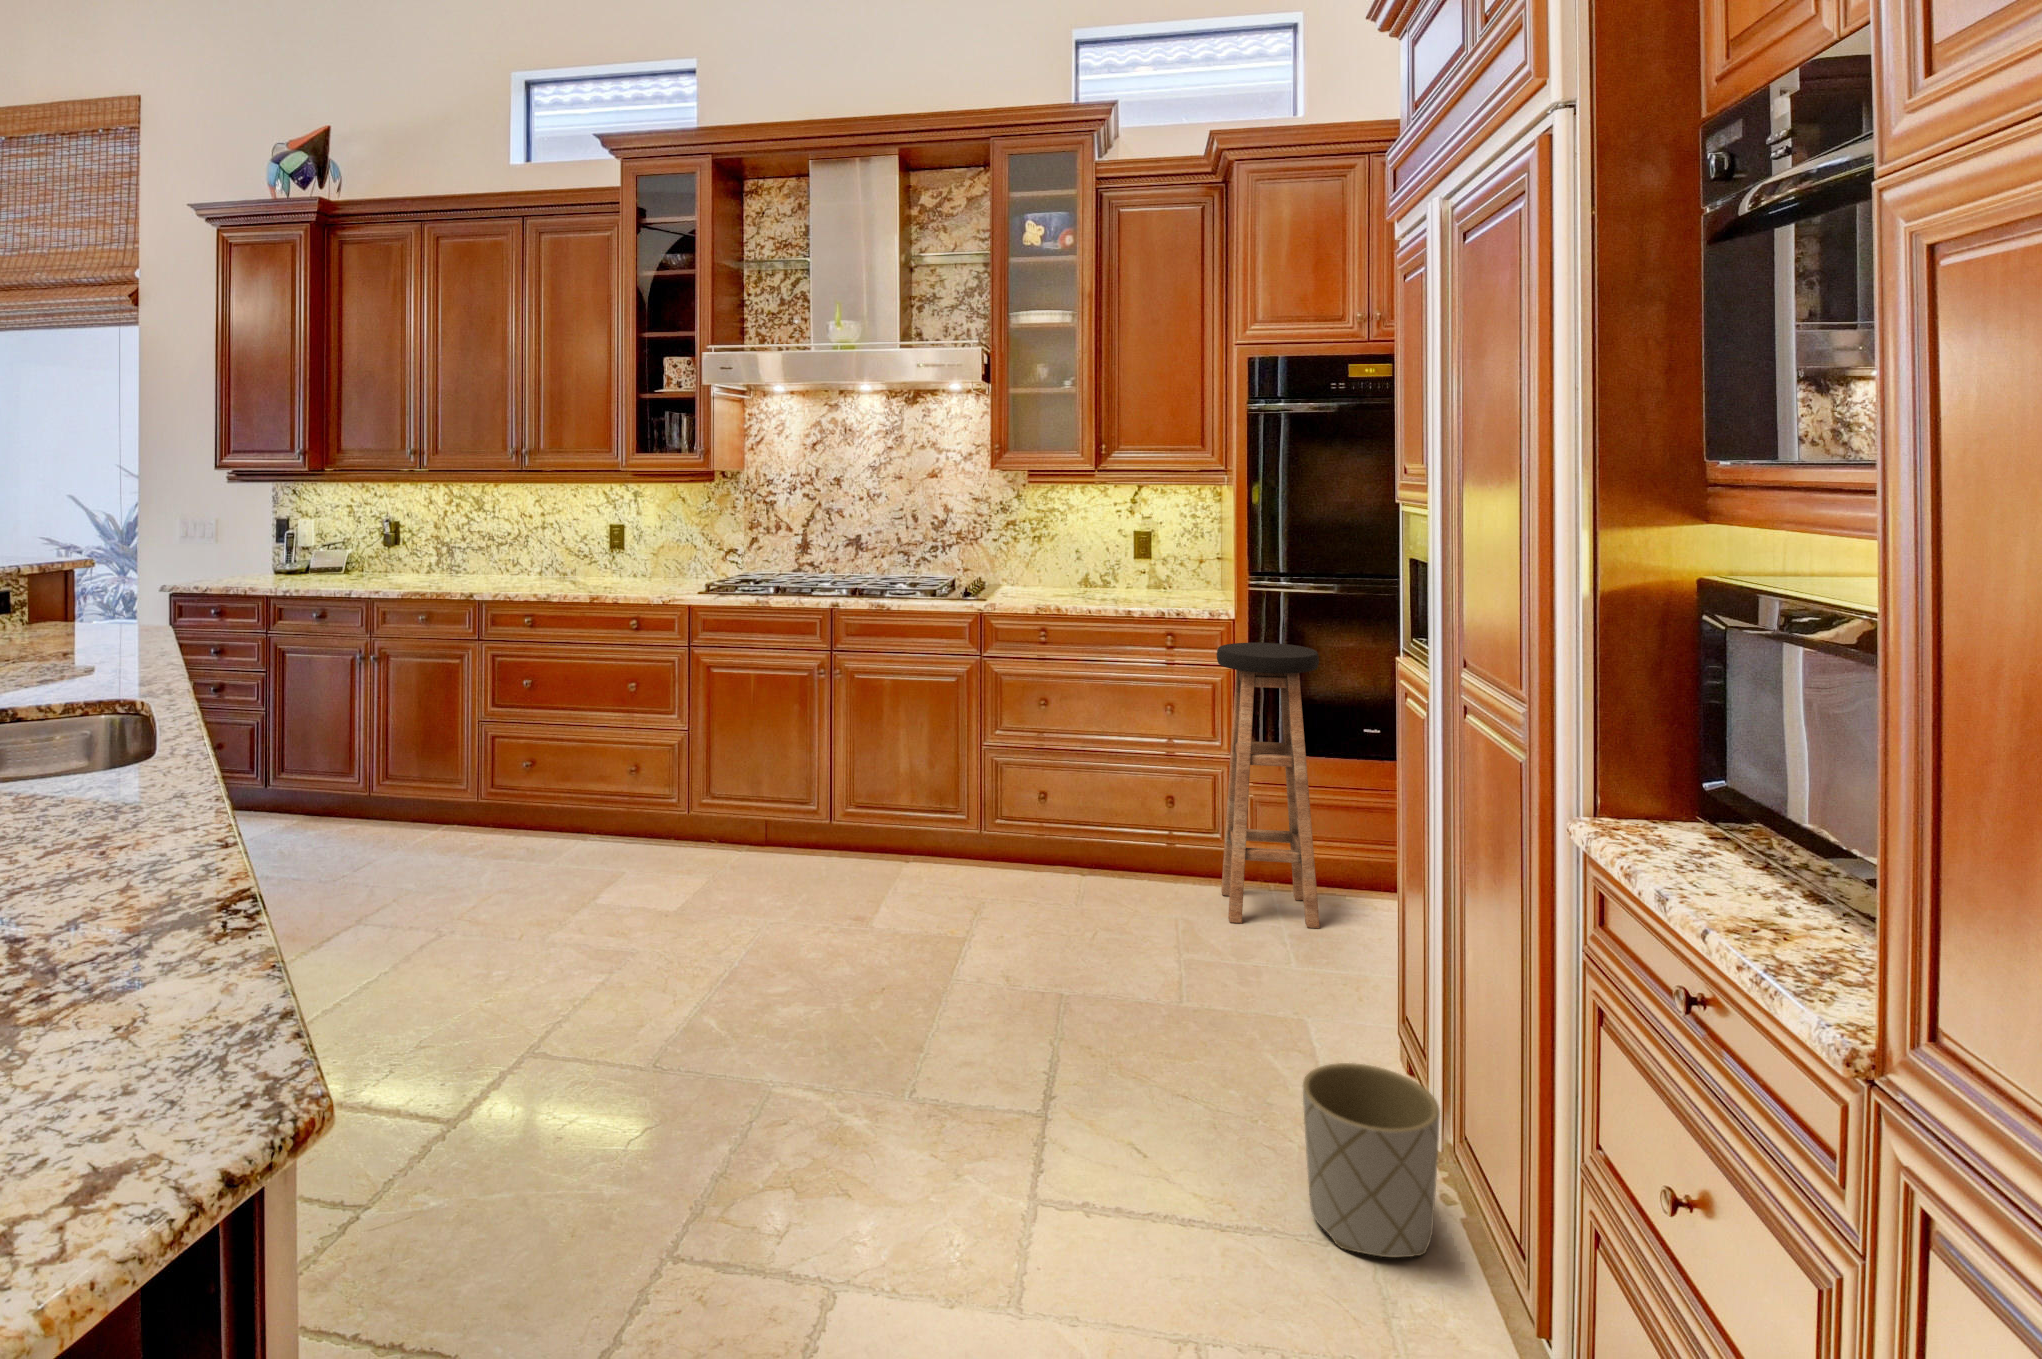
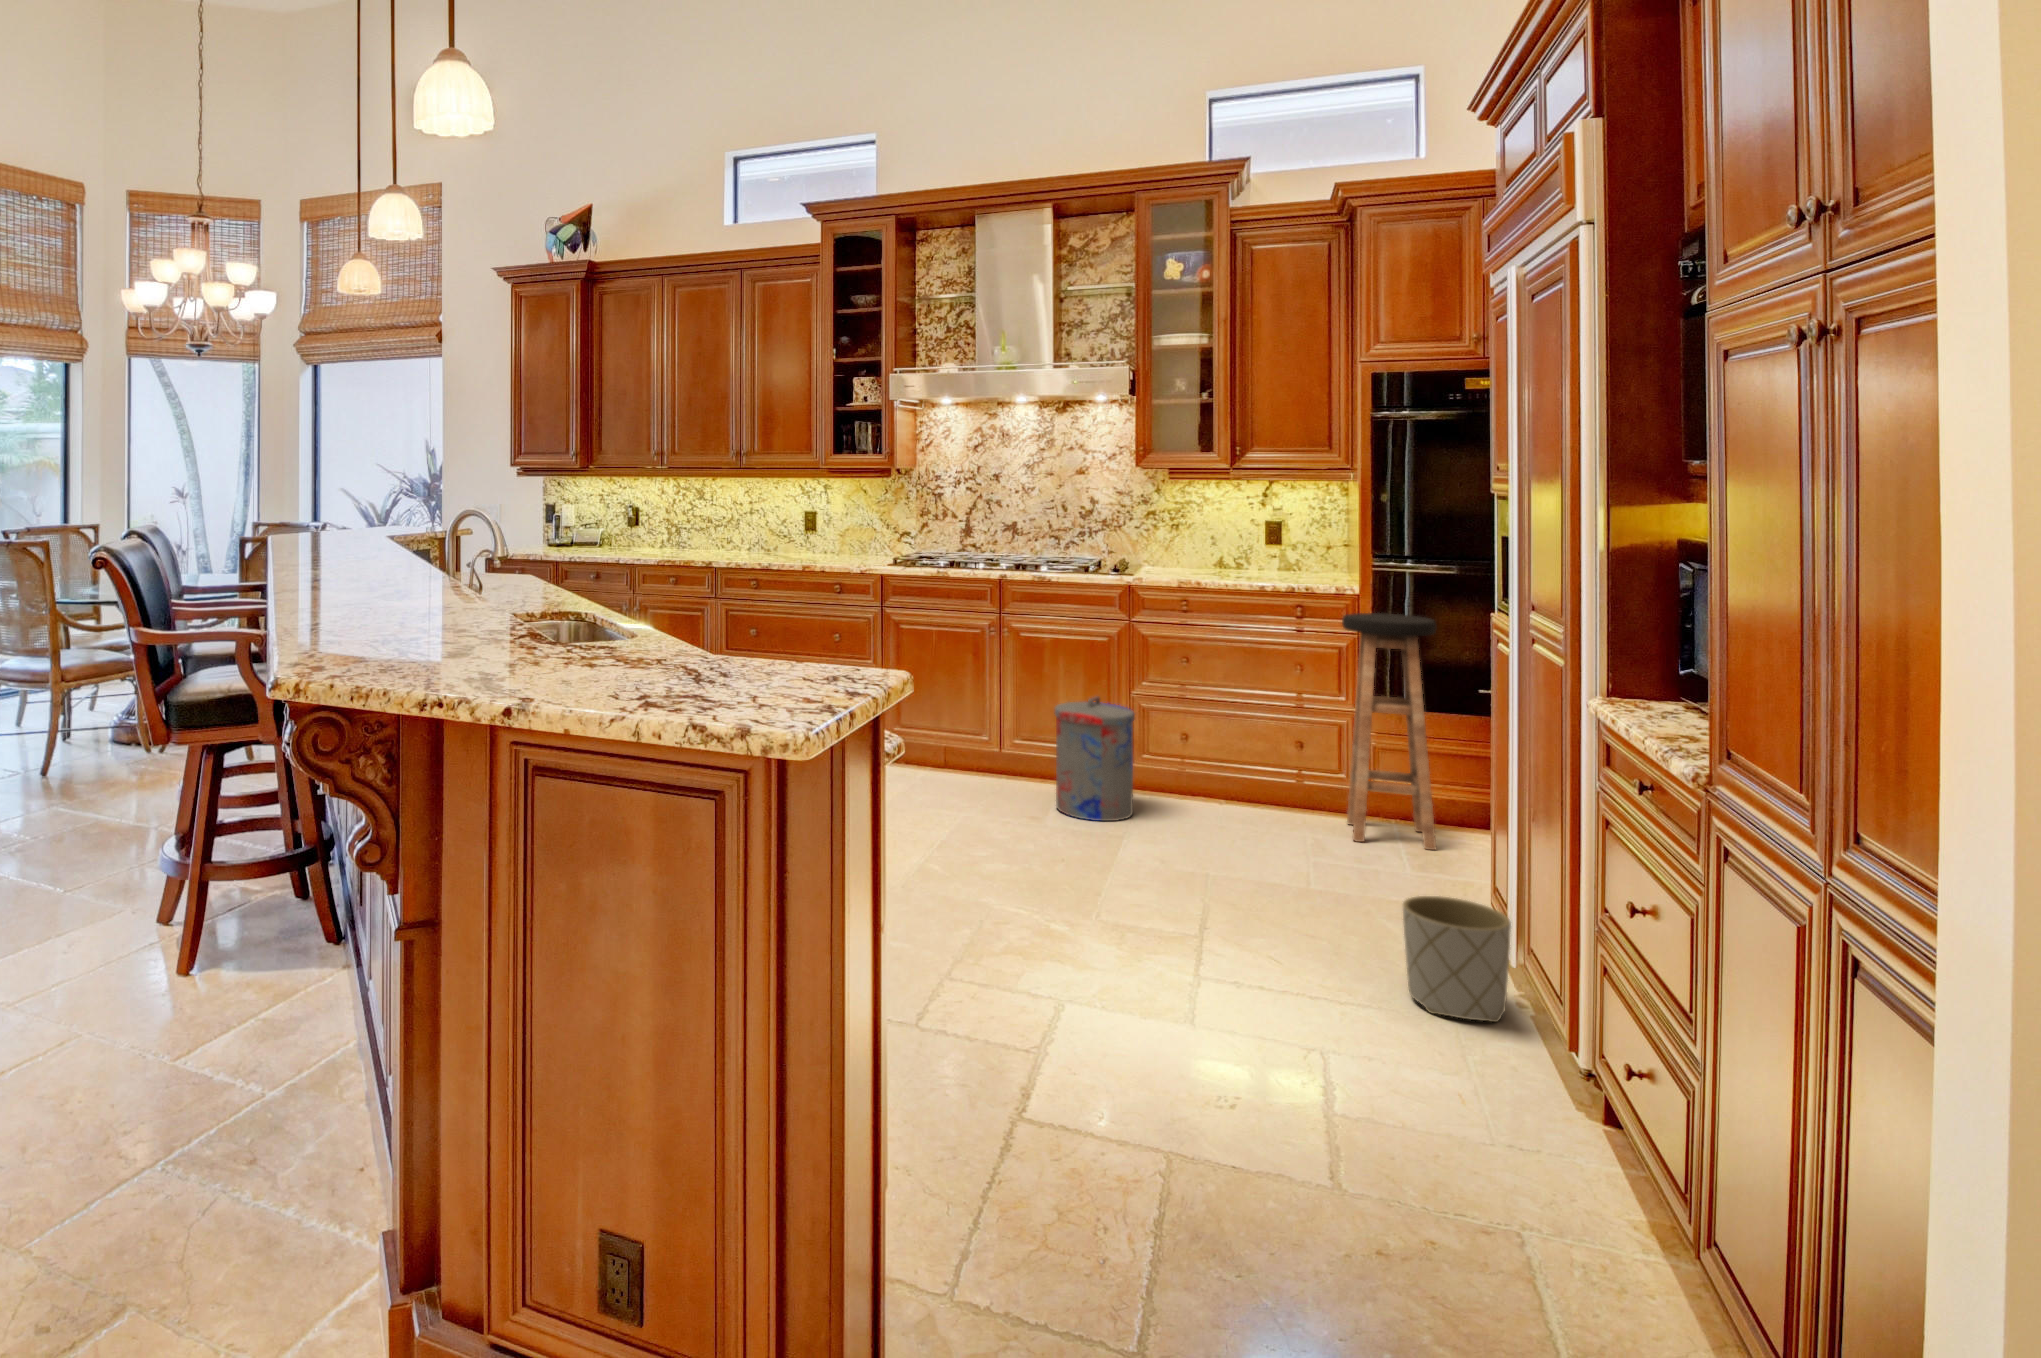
trash can: none [888,755,983,917] -> present [1055,696,1135,821]

